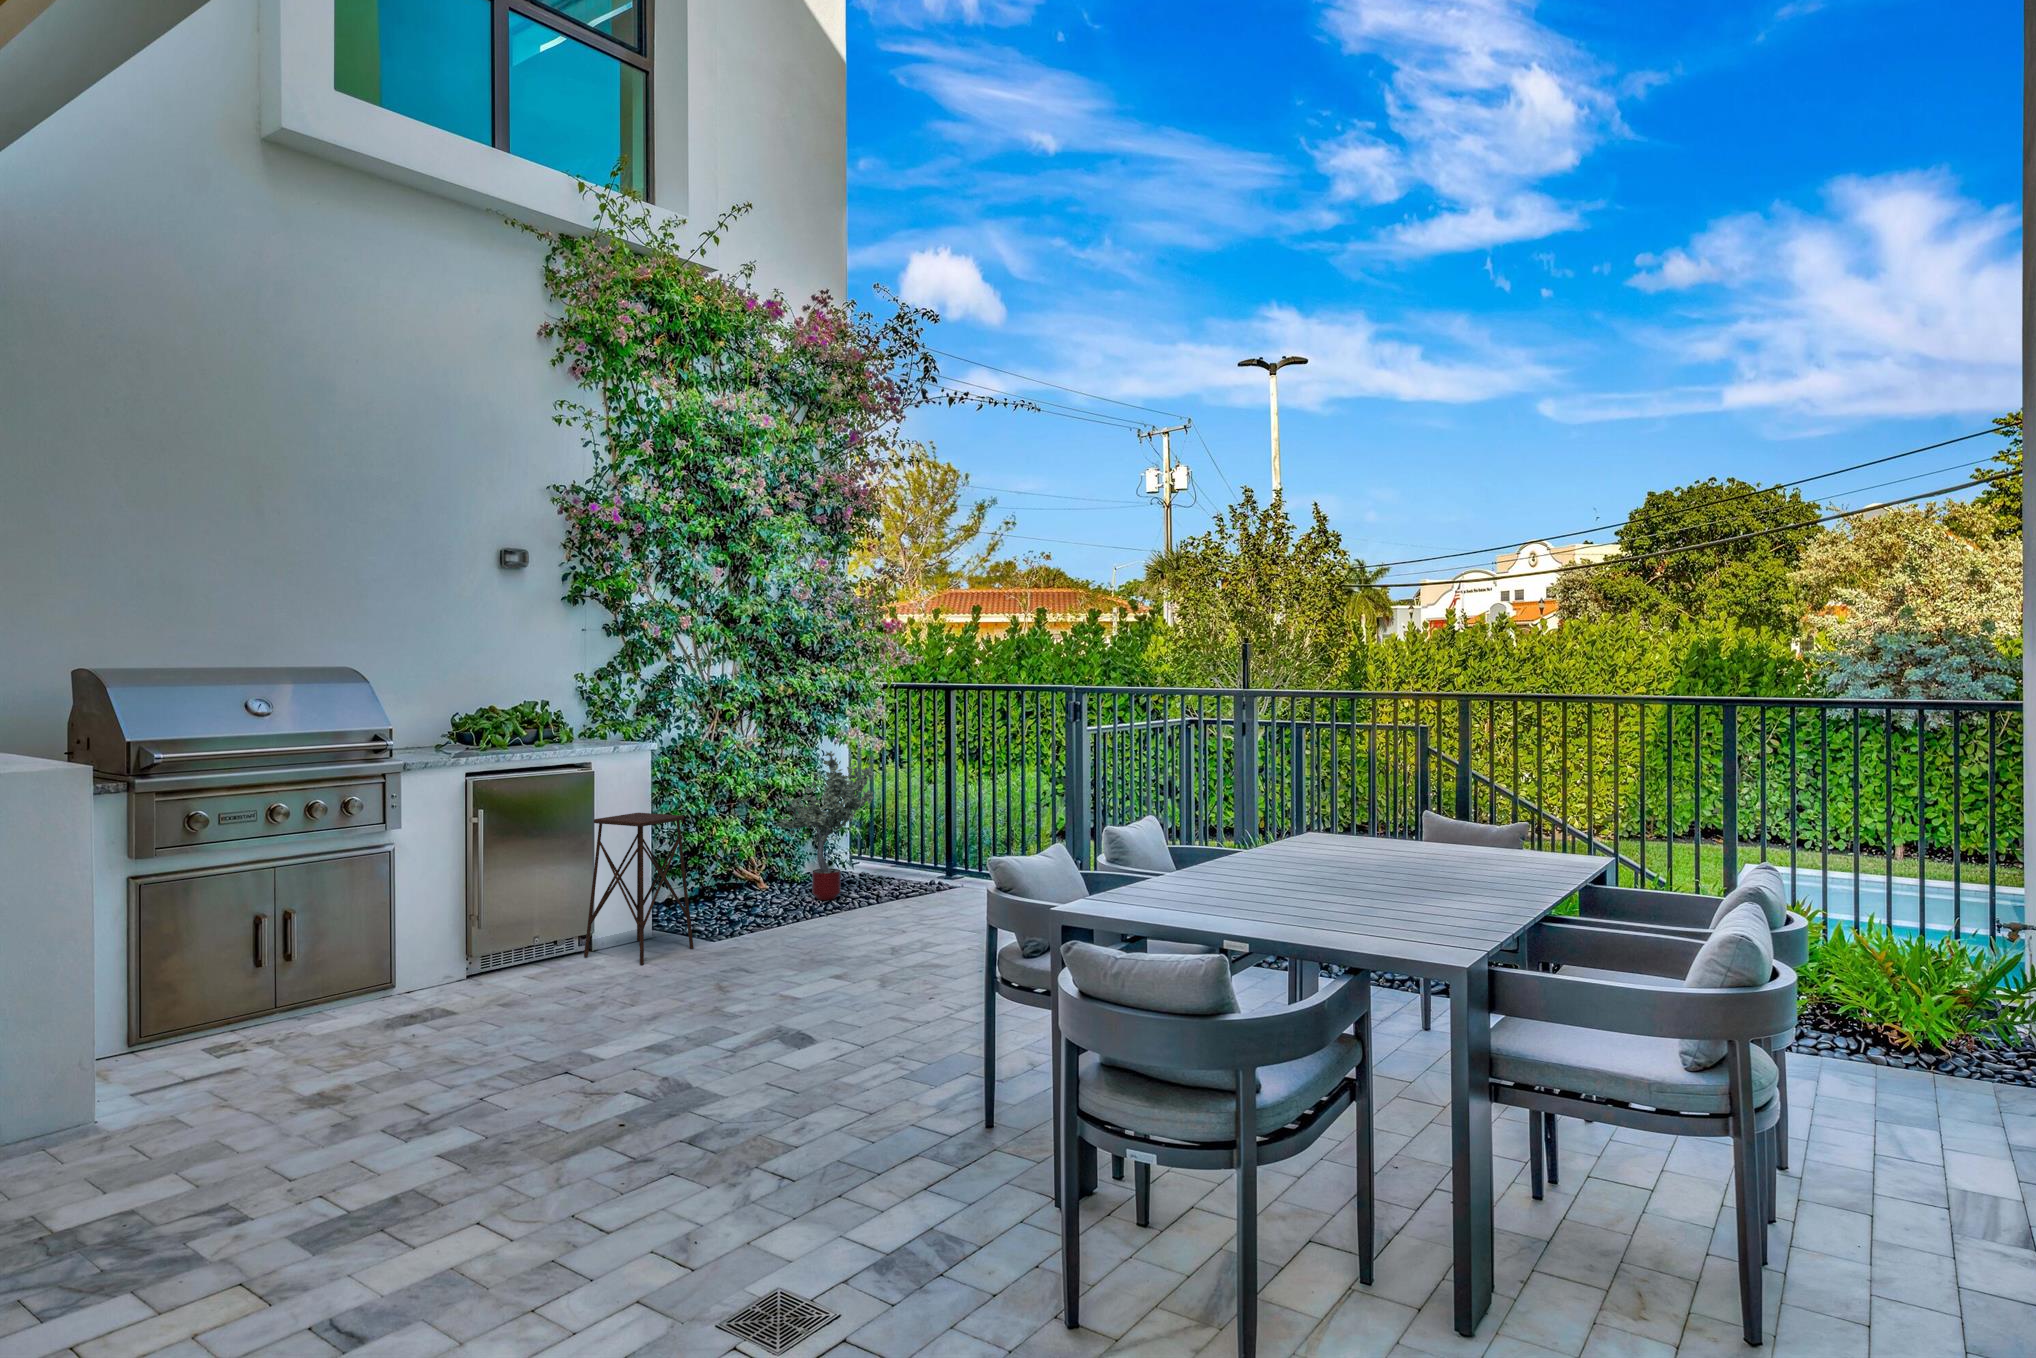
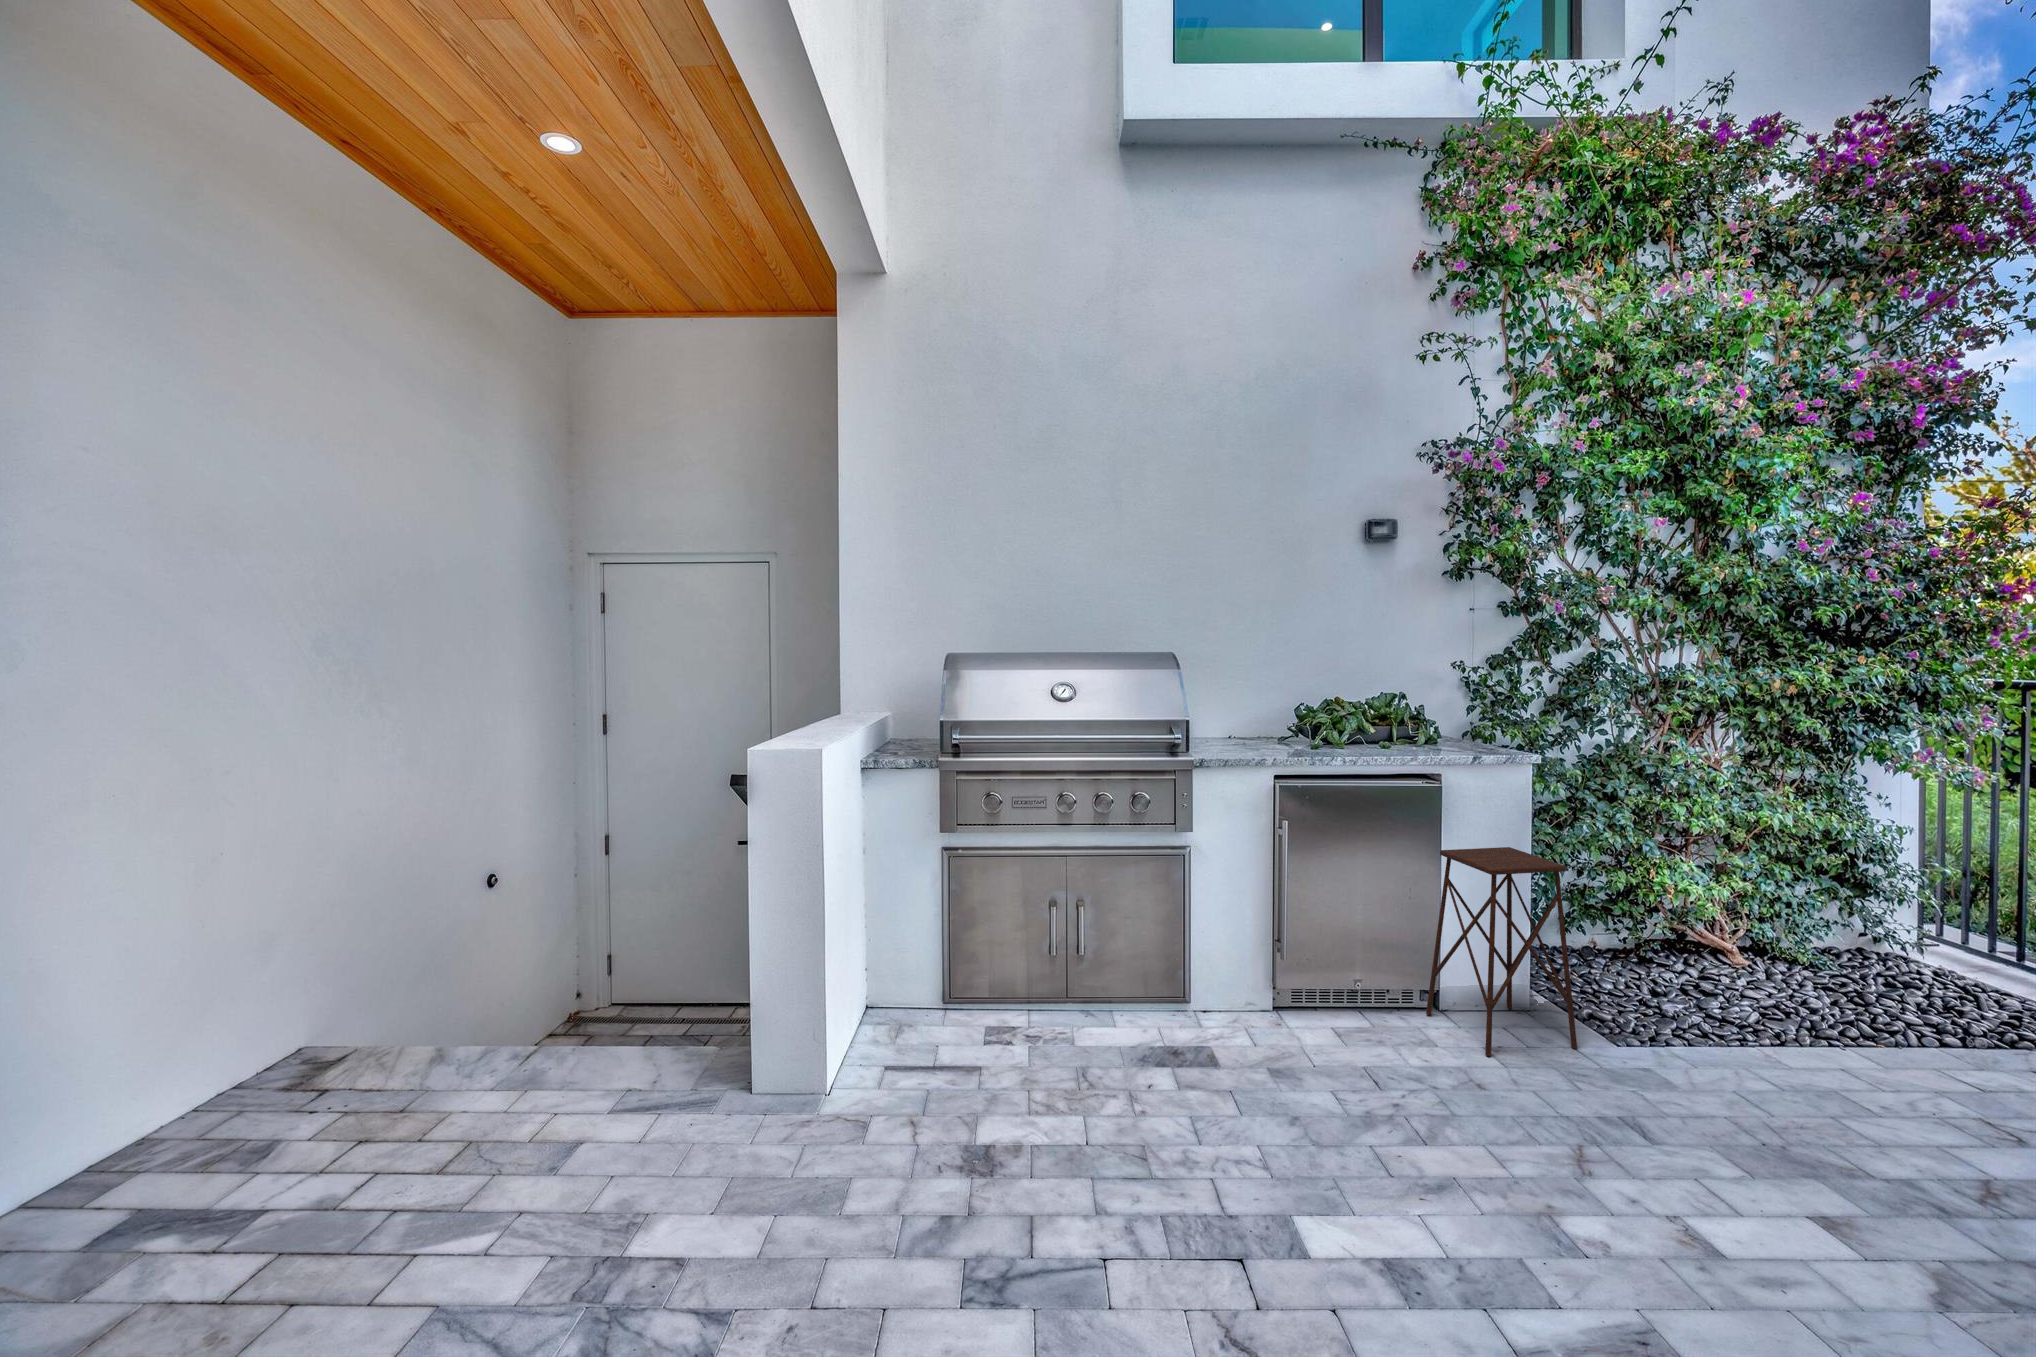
potted tree: present [776,751,874,900] -> none [1751,783,1966,1016]

